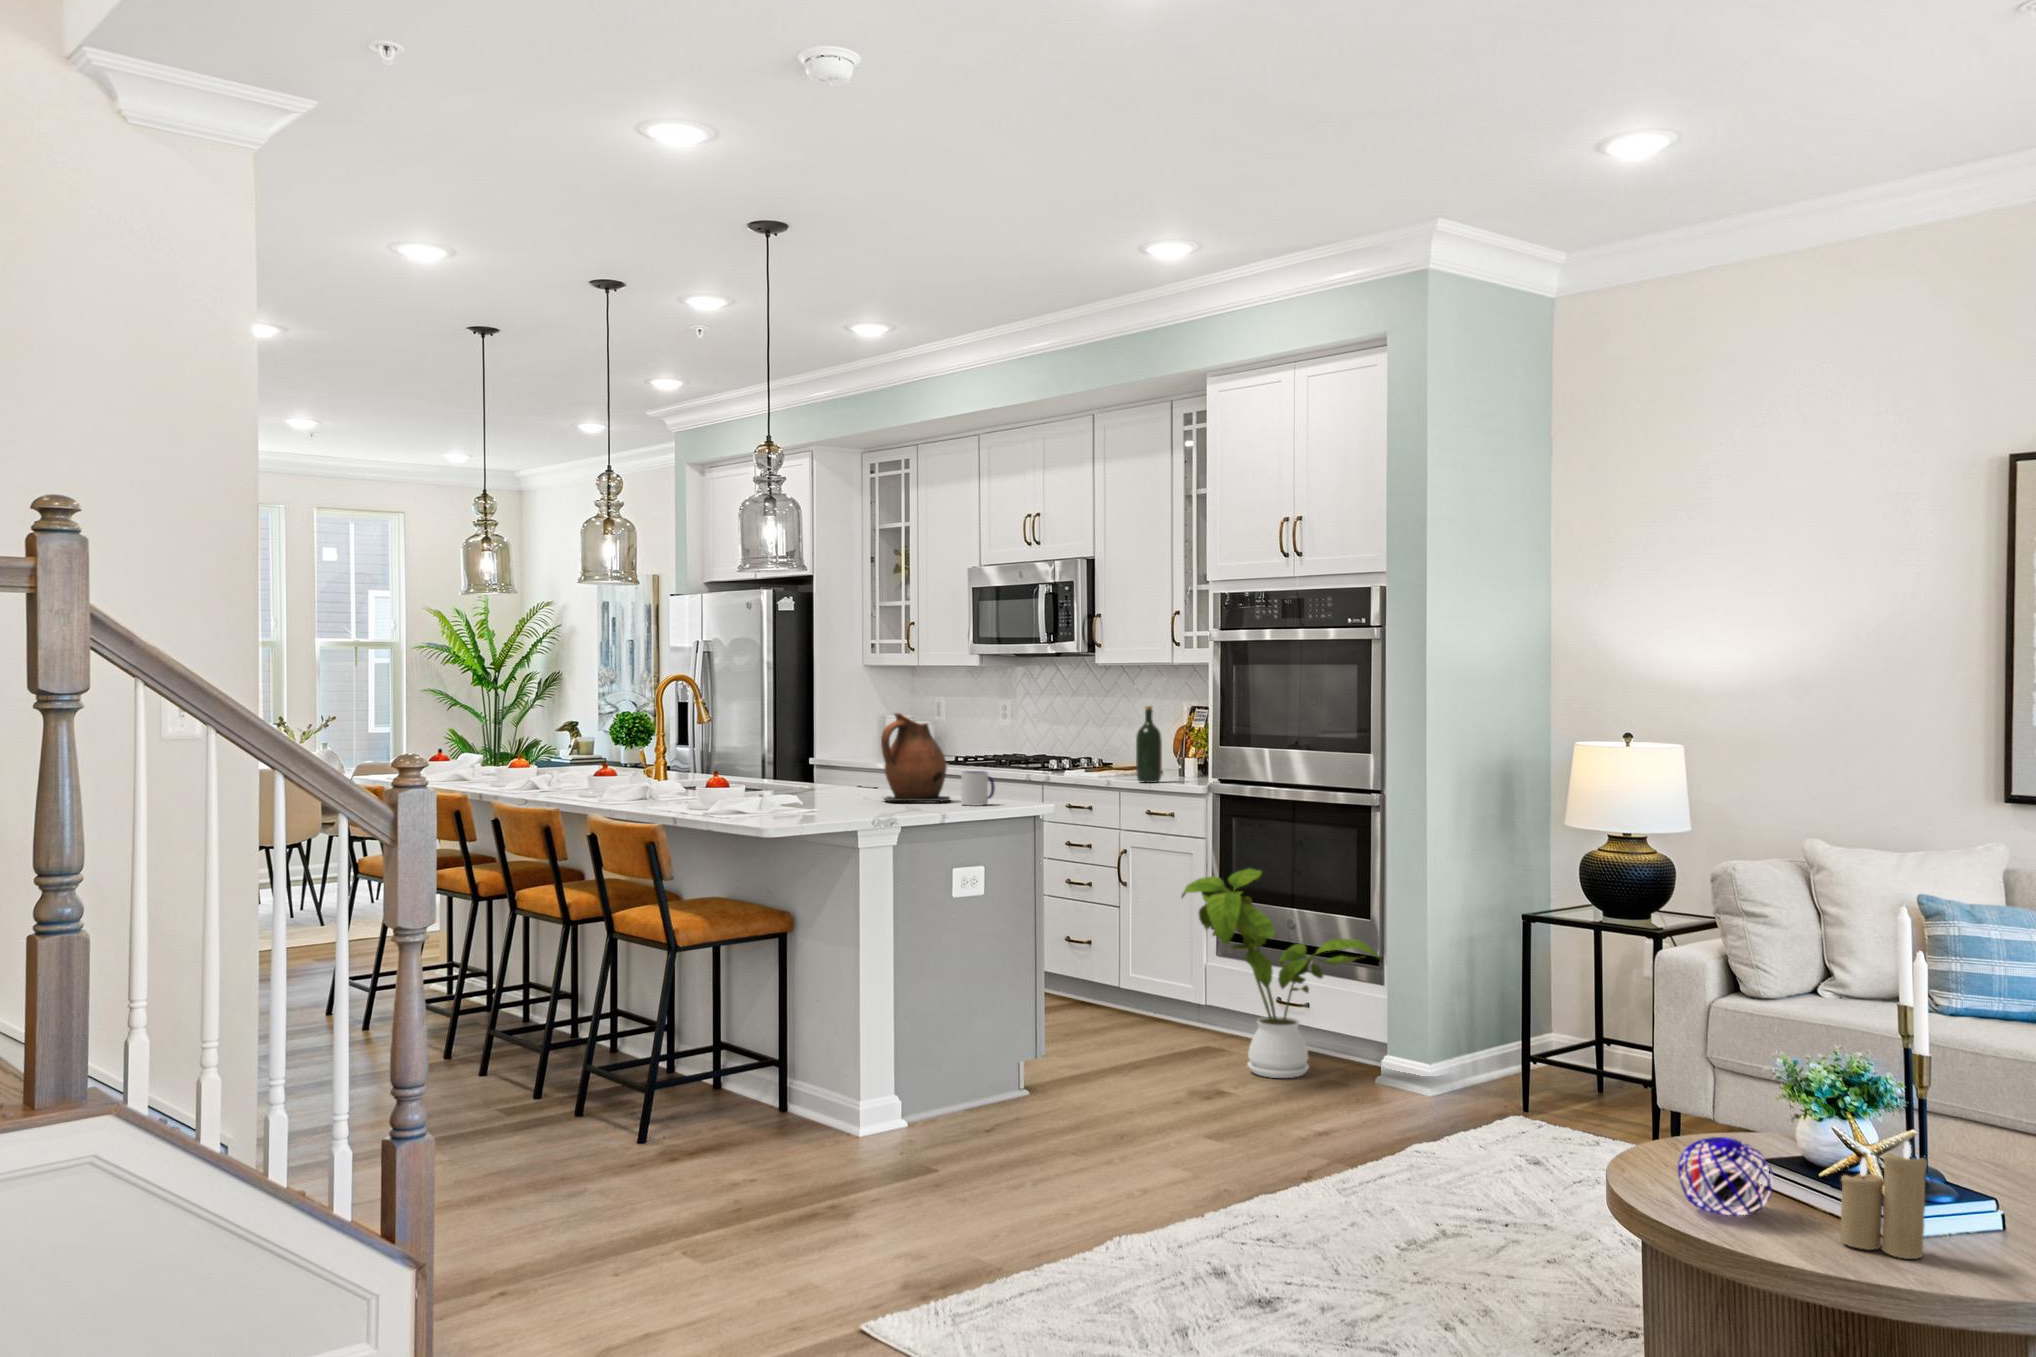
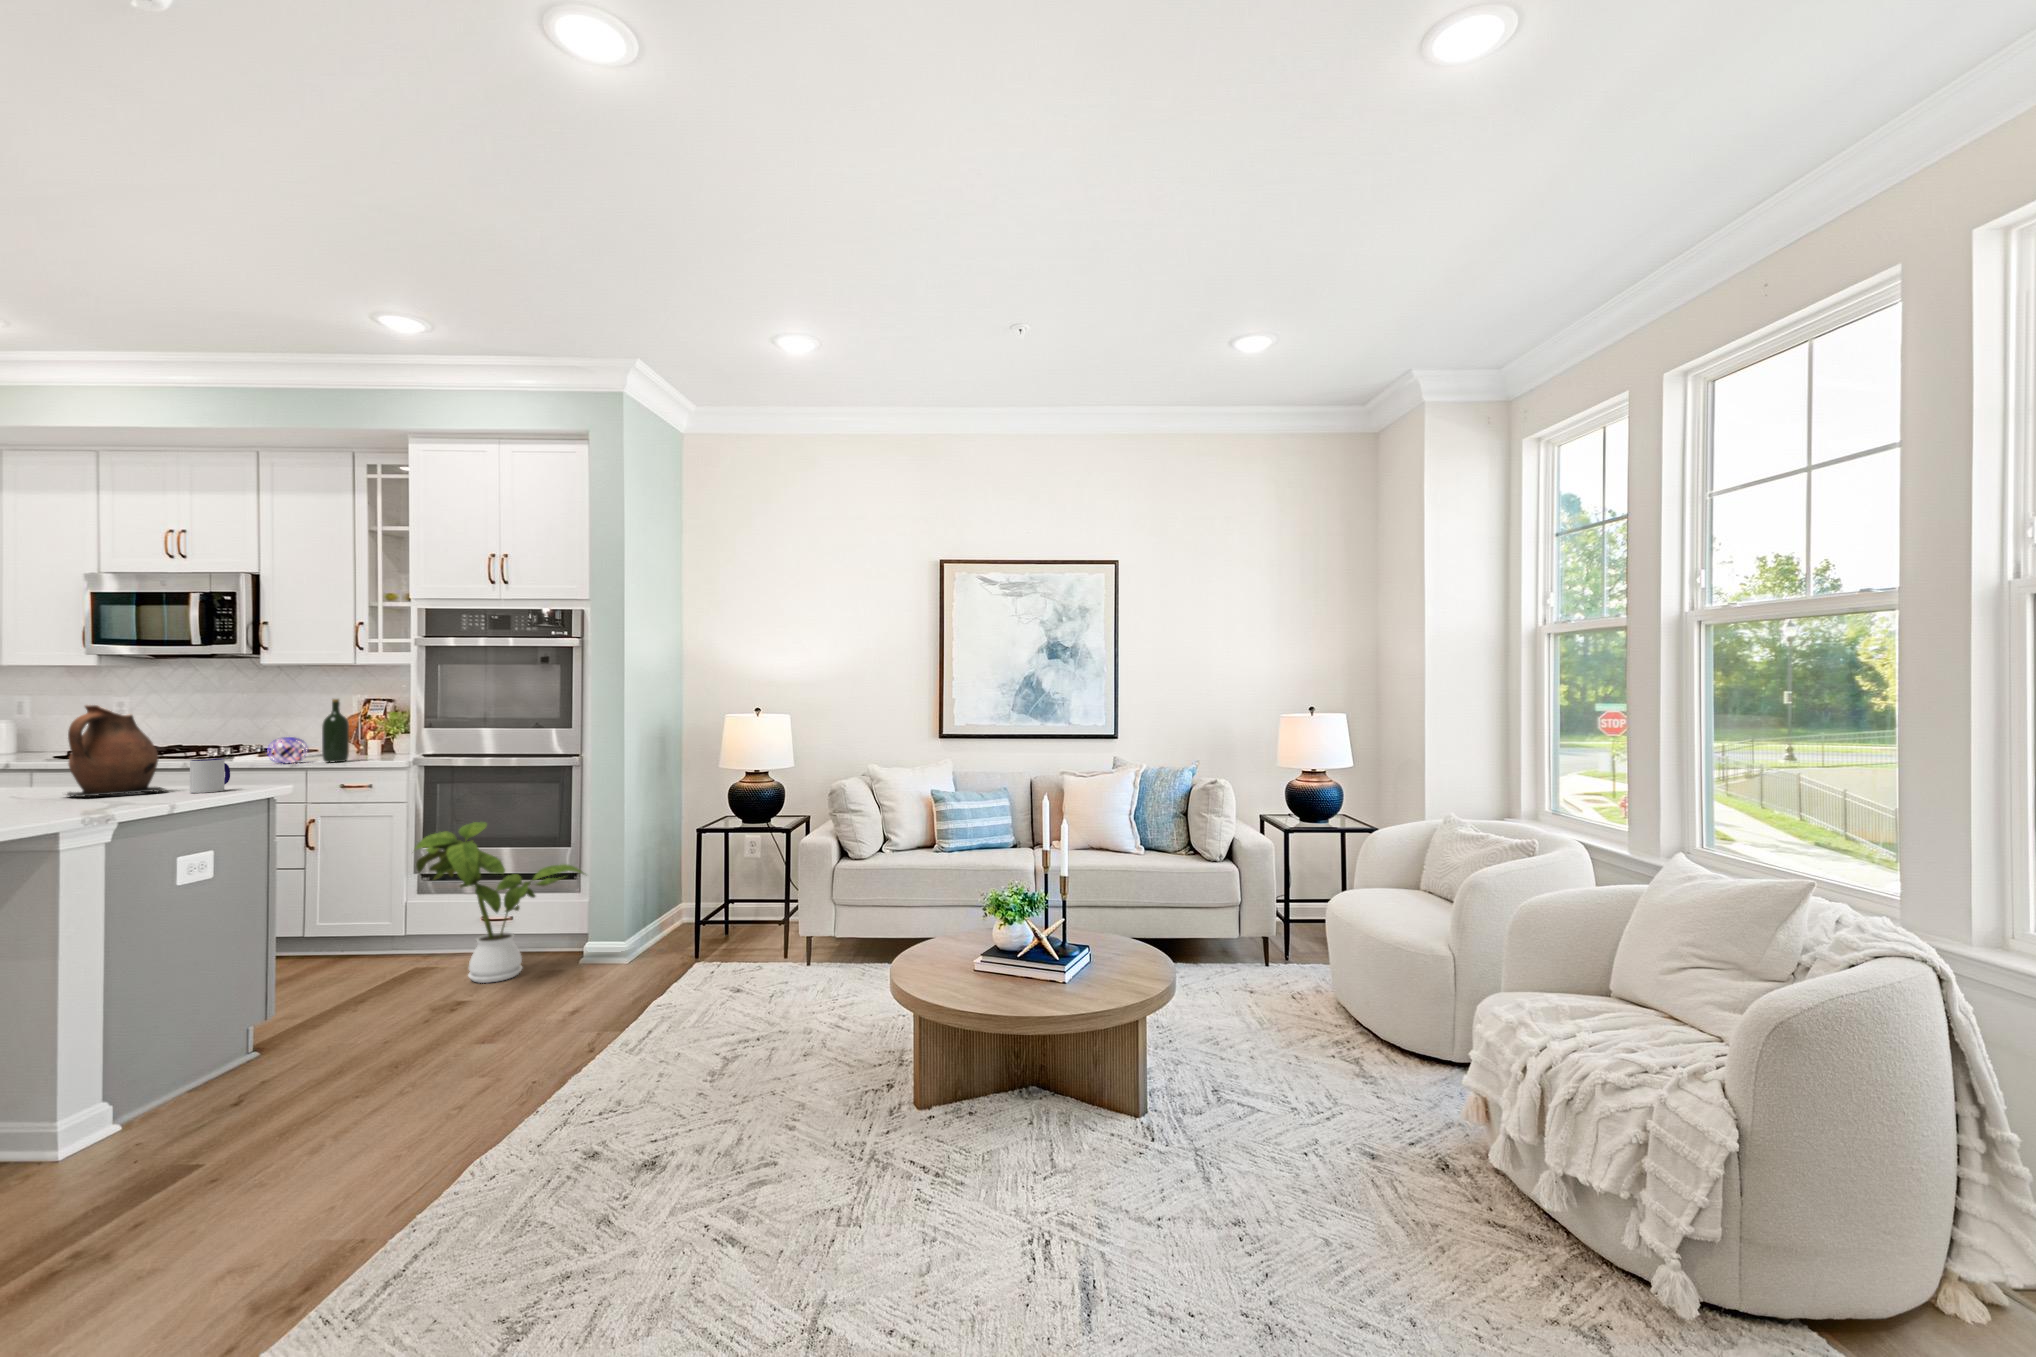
decorative orb: present [1678,1137,1773,1217] -> present [267,737,308,763]
candle: present [1840,1141,1927,1259] -> none [1080,923,1124,993]

